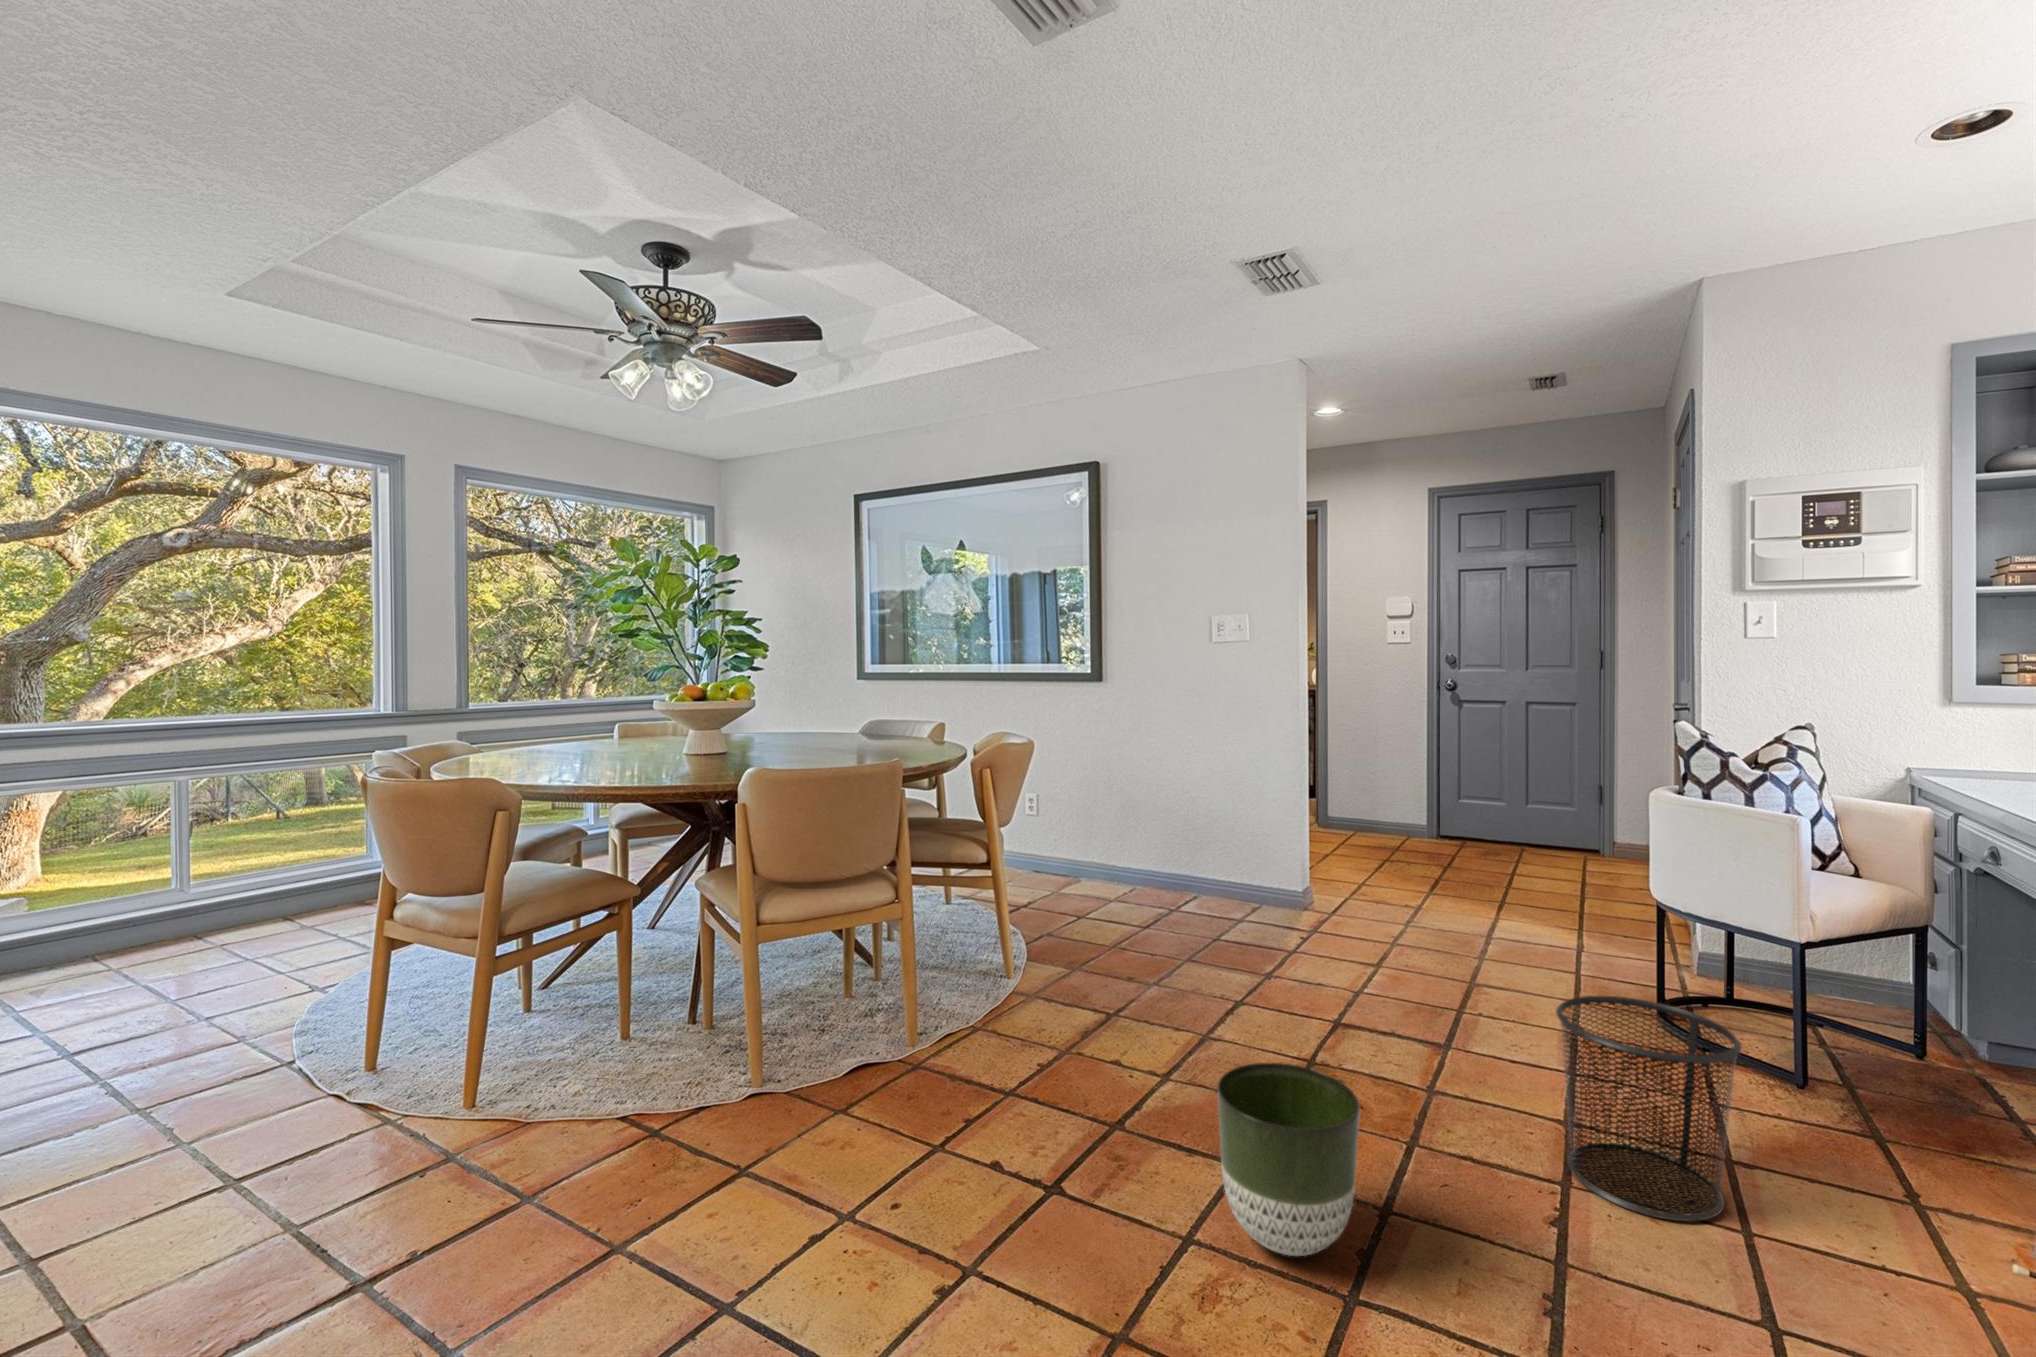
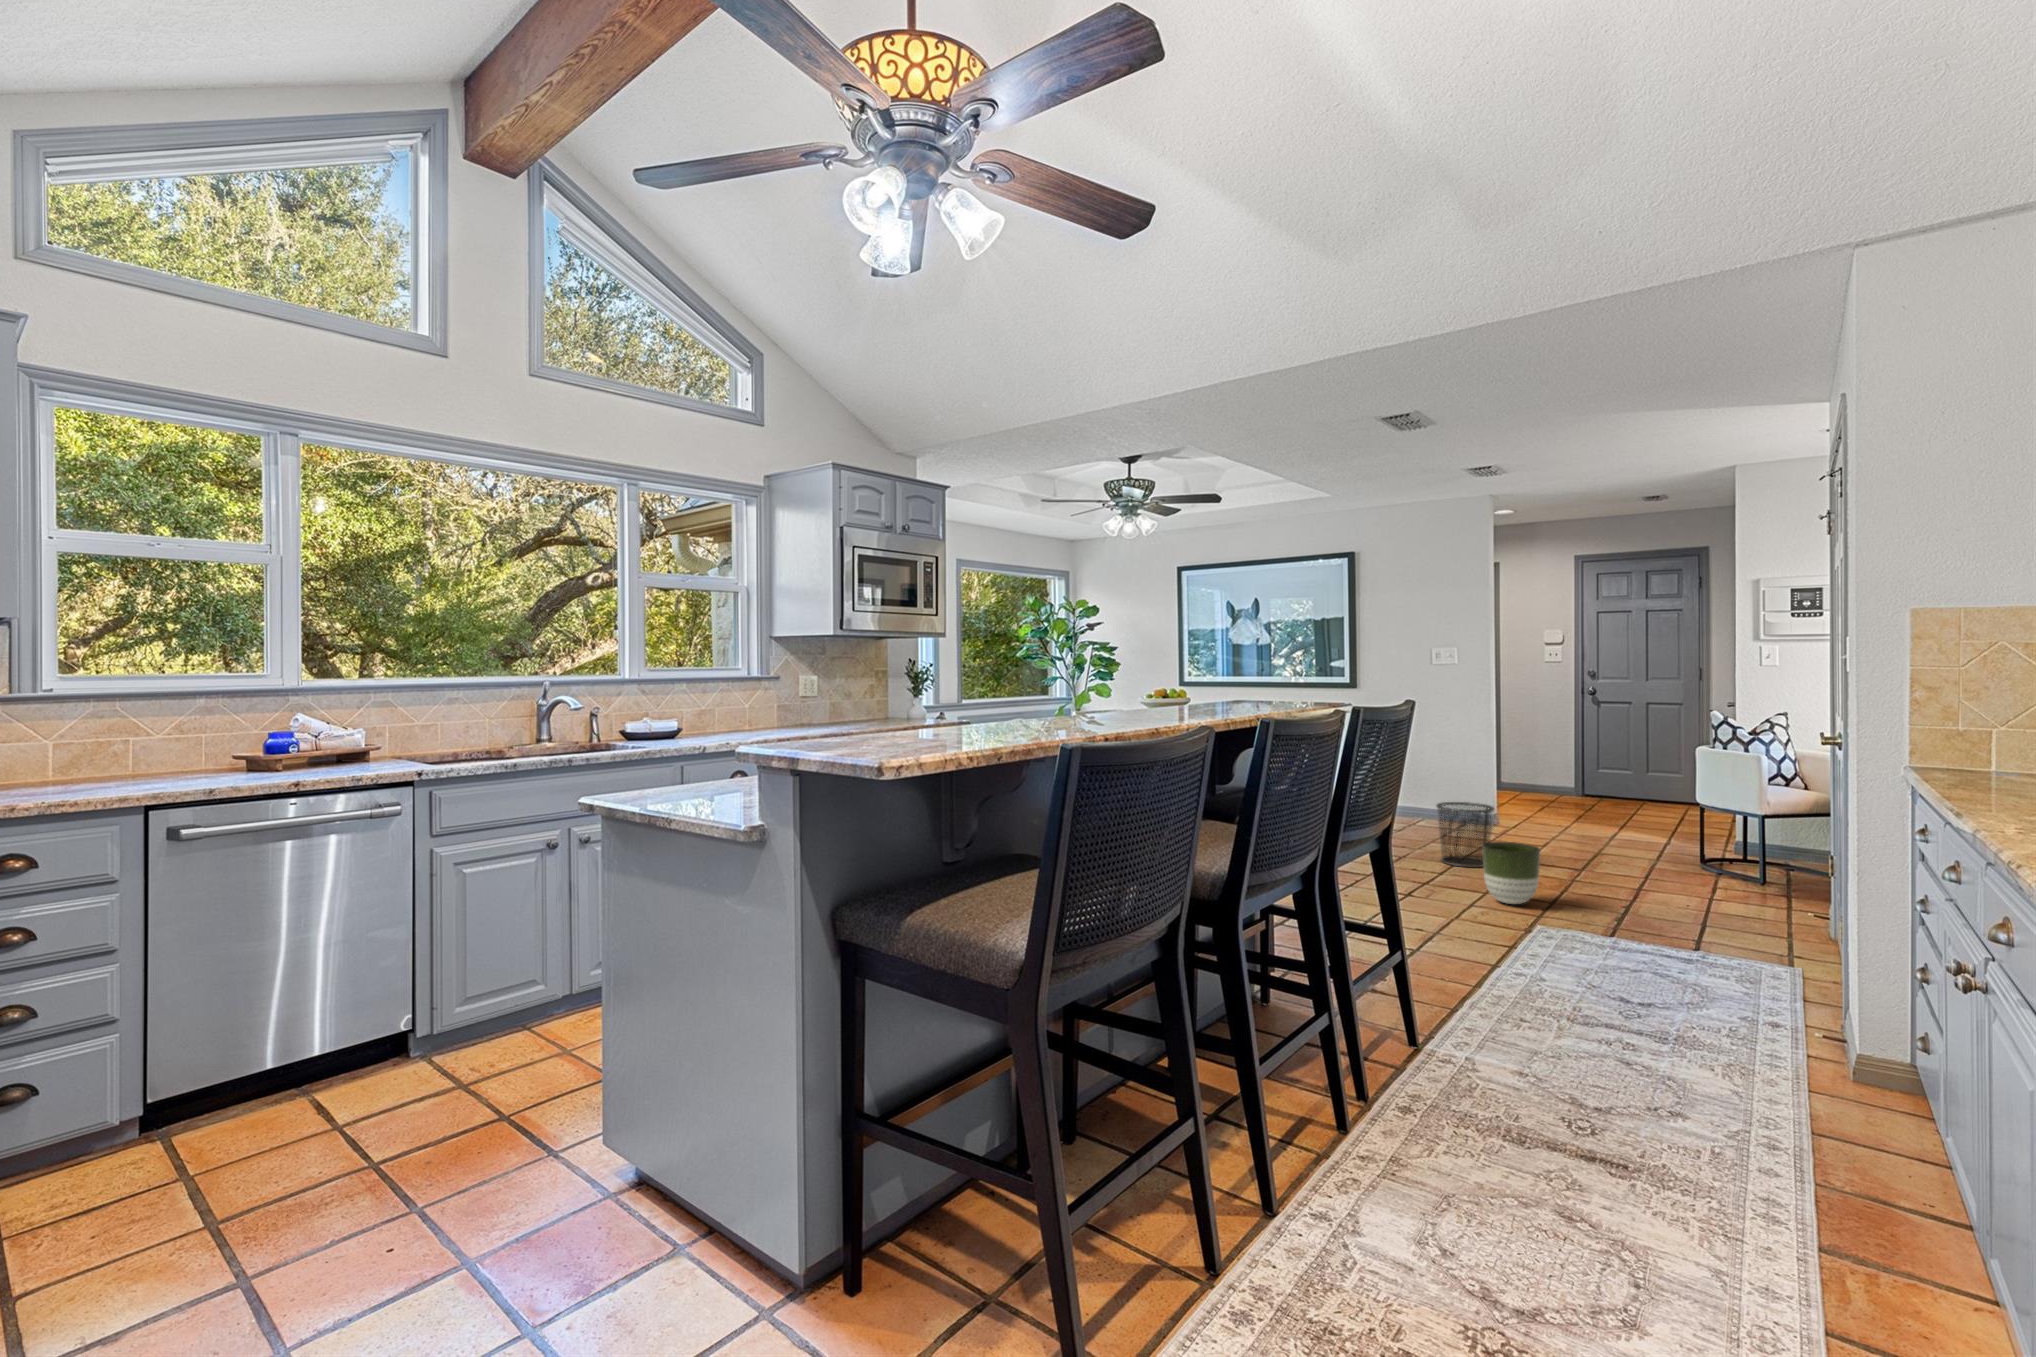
waste bin: present [1556,996,1742,1221] -> present [1436,802,1494,868]

